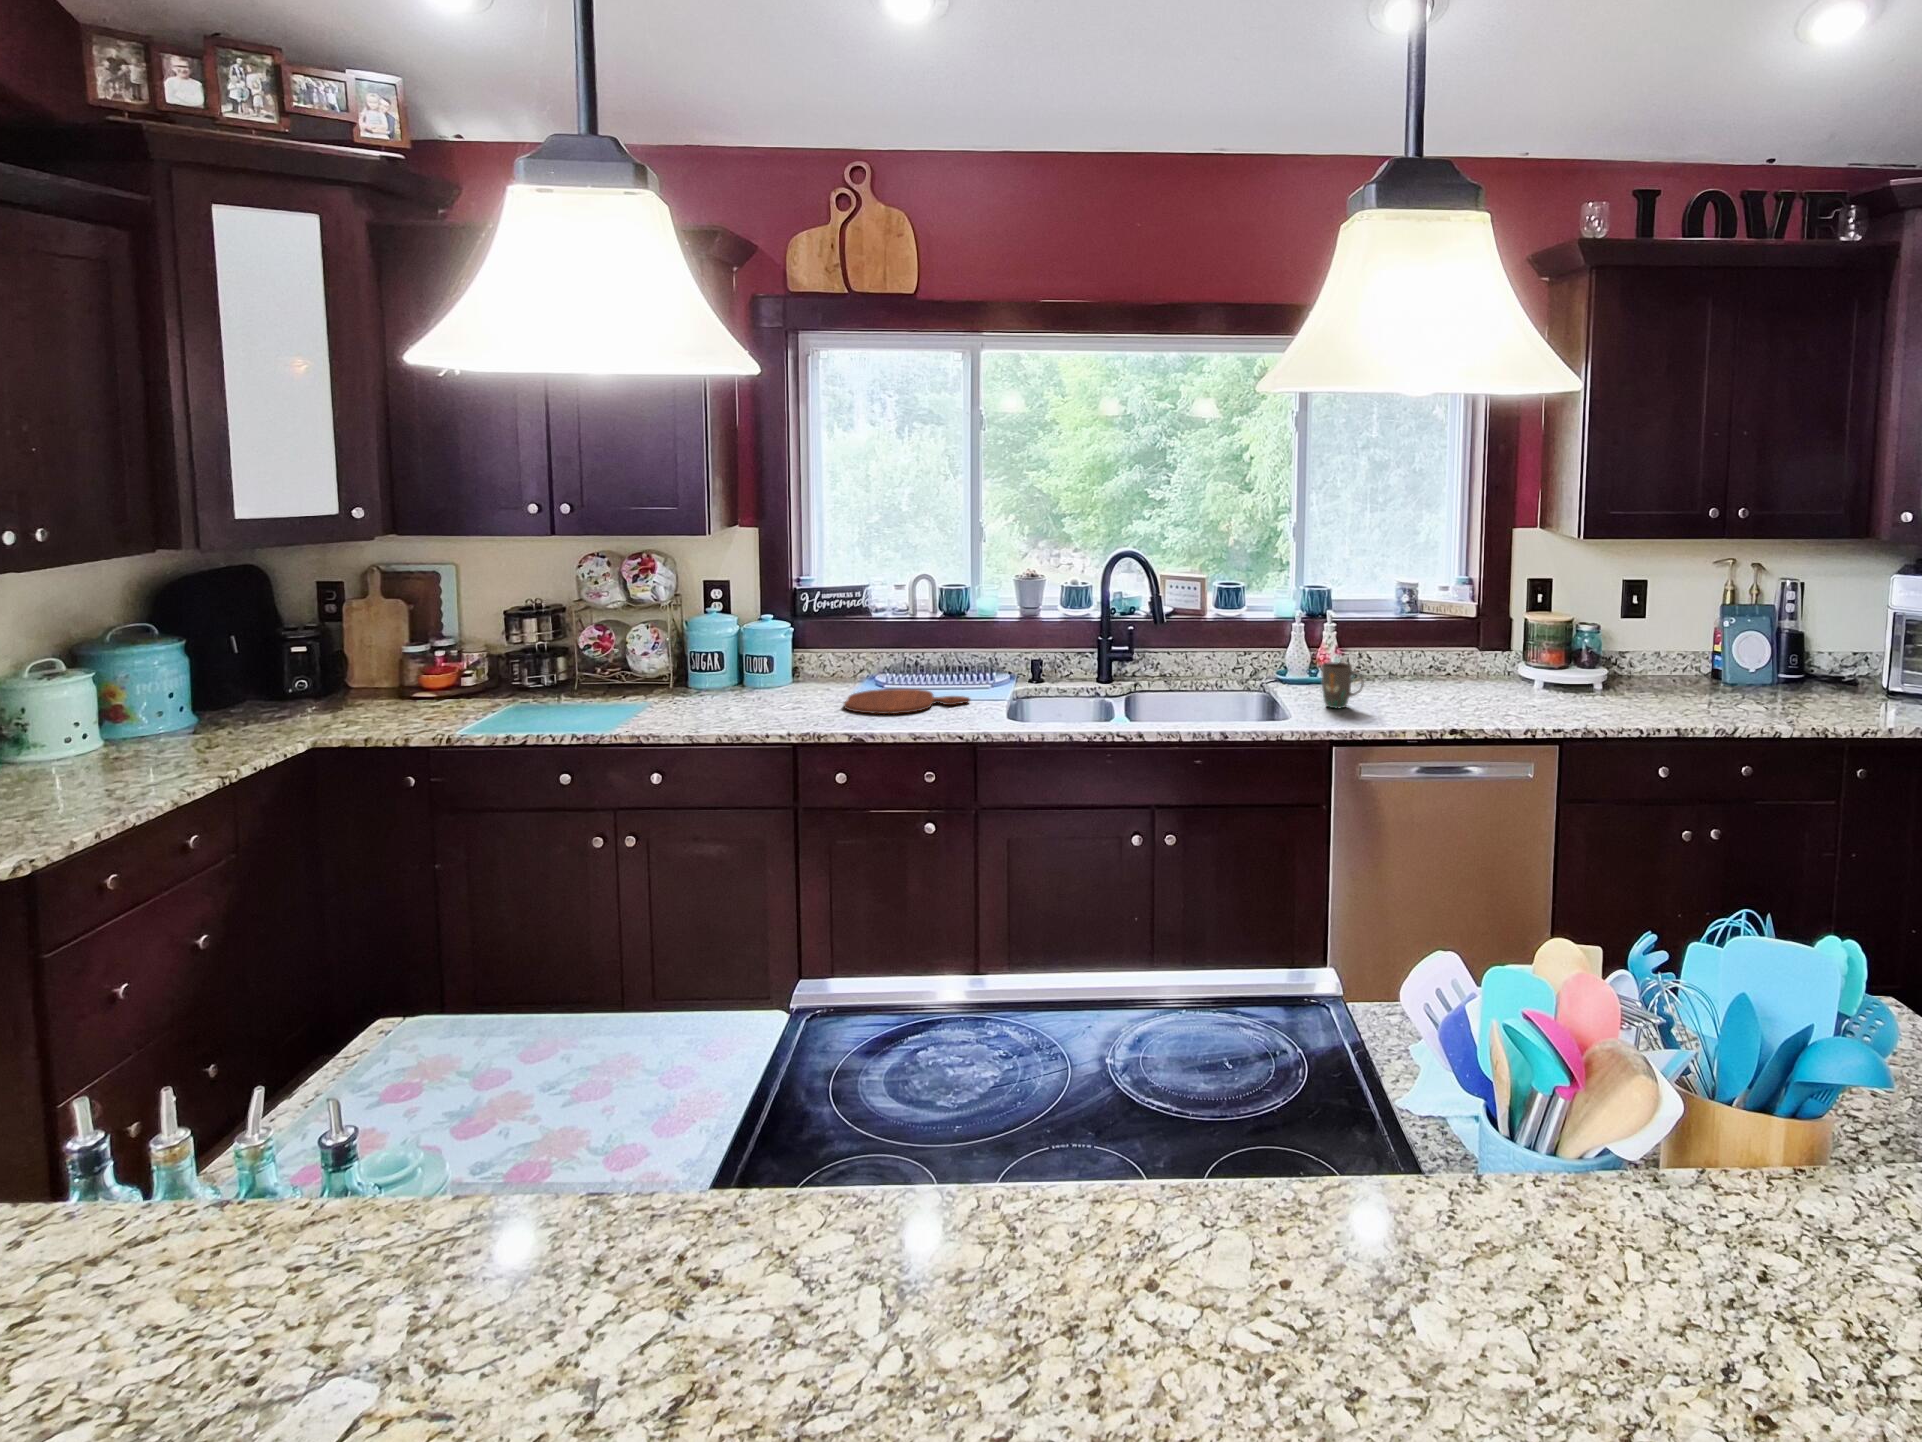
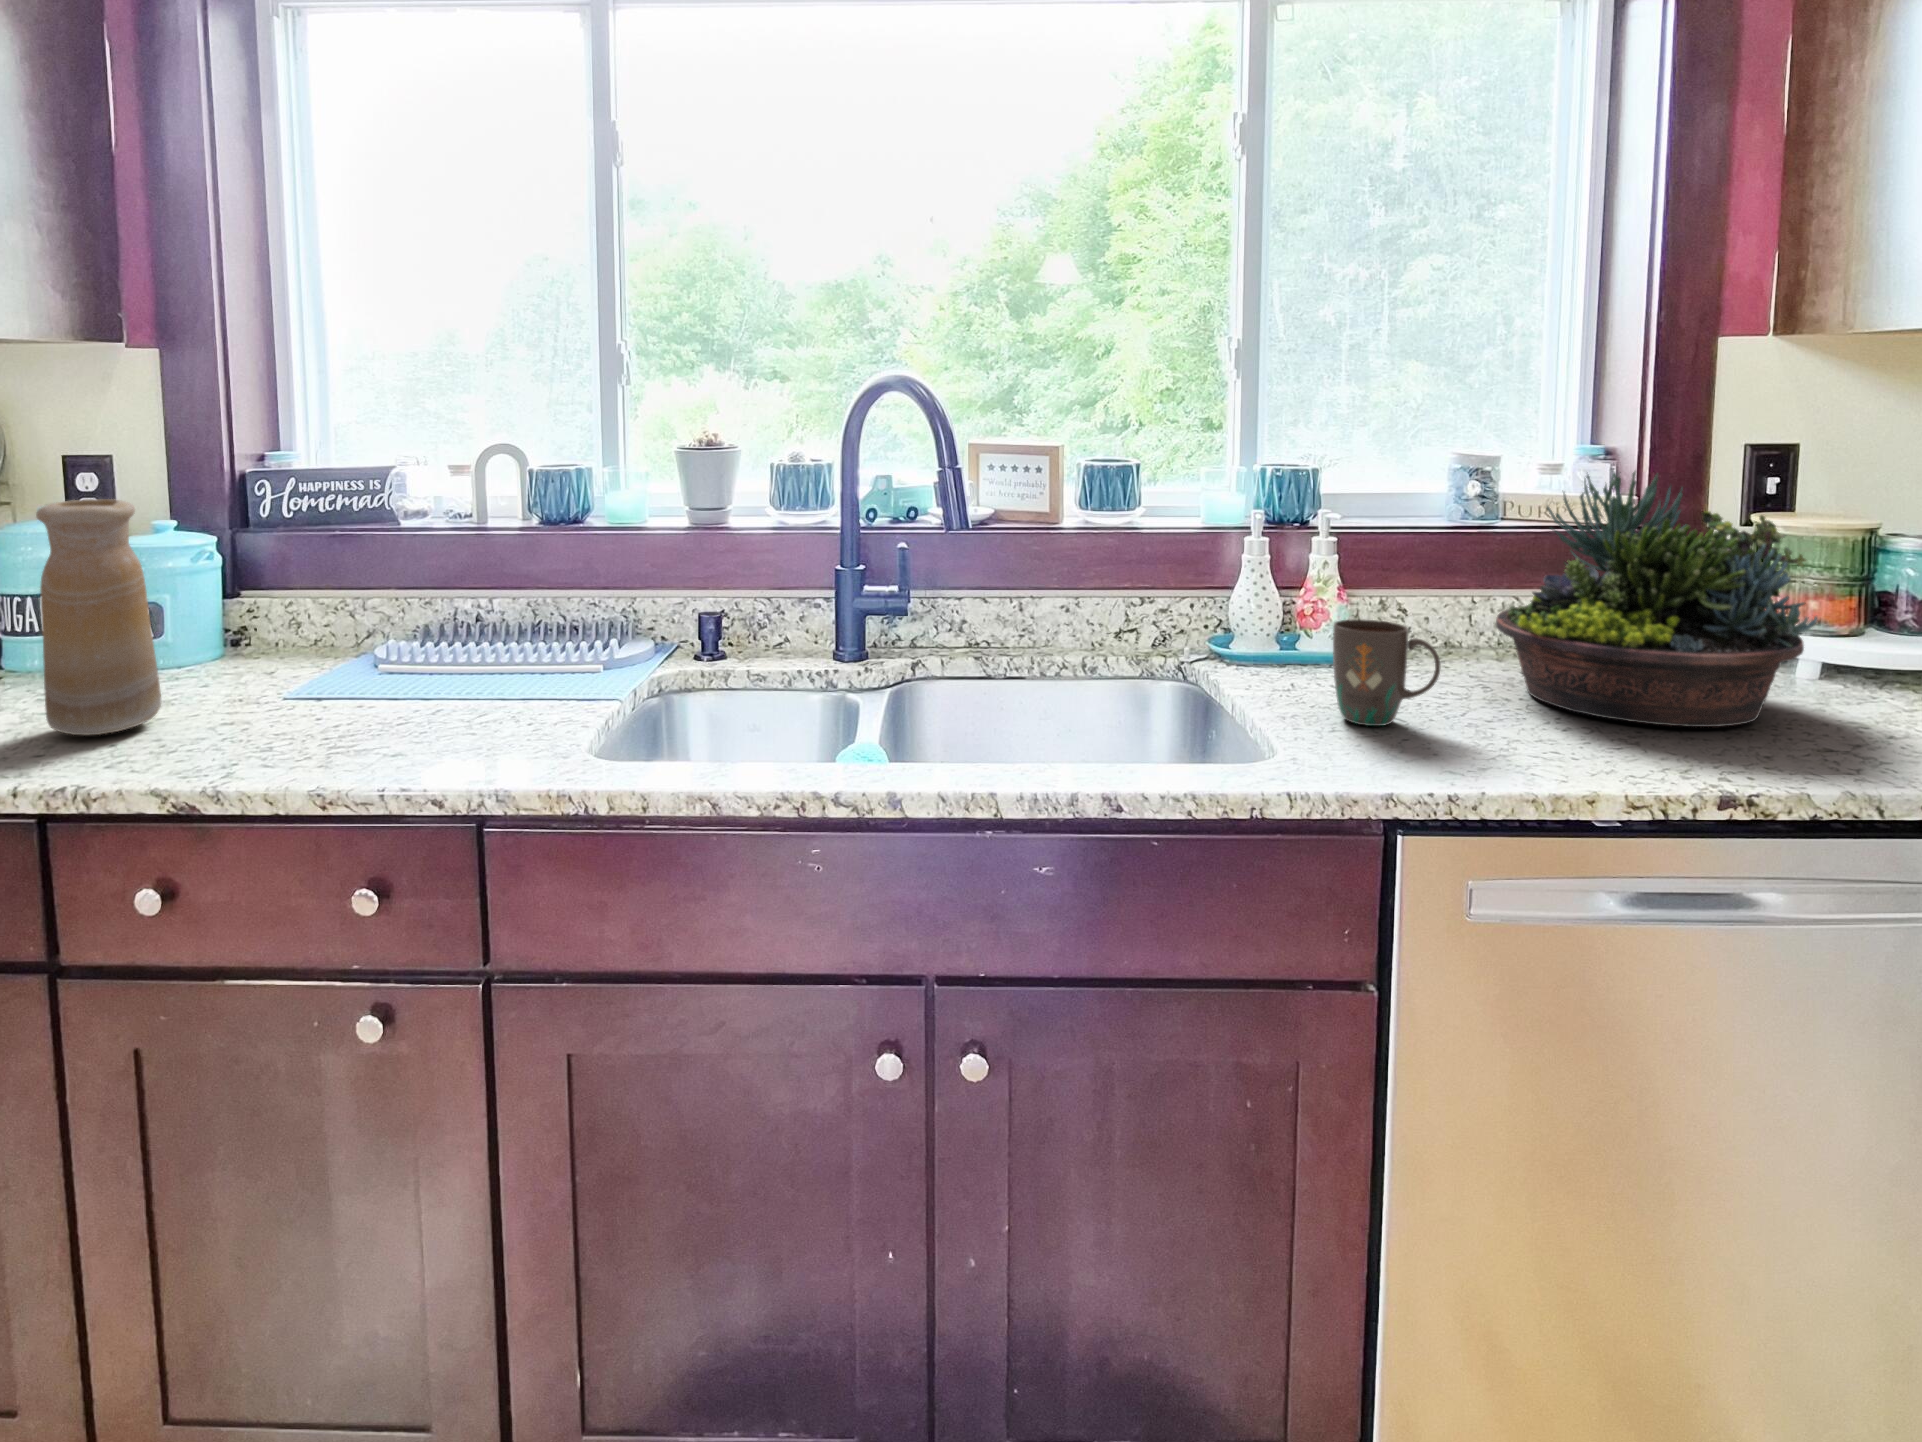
succulent planter: none [1399,594,1518,707] -> present [1496,471,1817,727]
vase: none [757,610,801,715] -> present [36,499,162,735]
cutting board: present [844,689,970,714] -> none [264,672,552,733]

